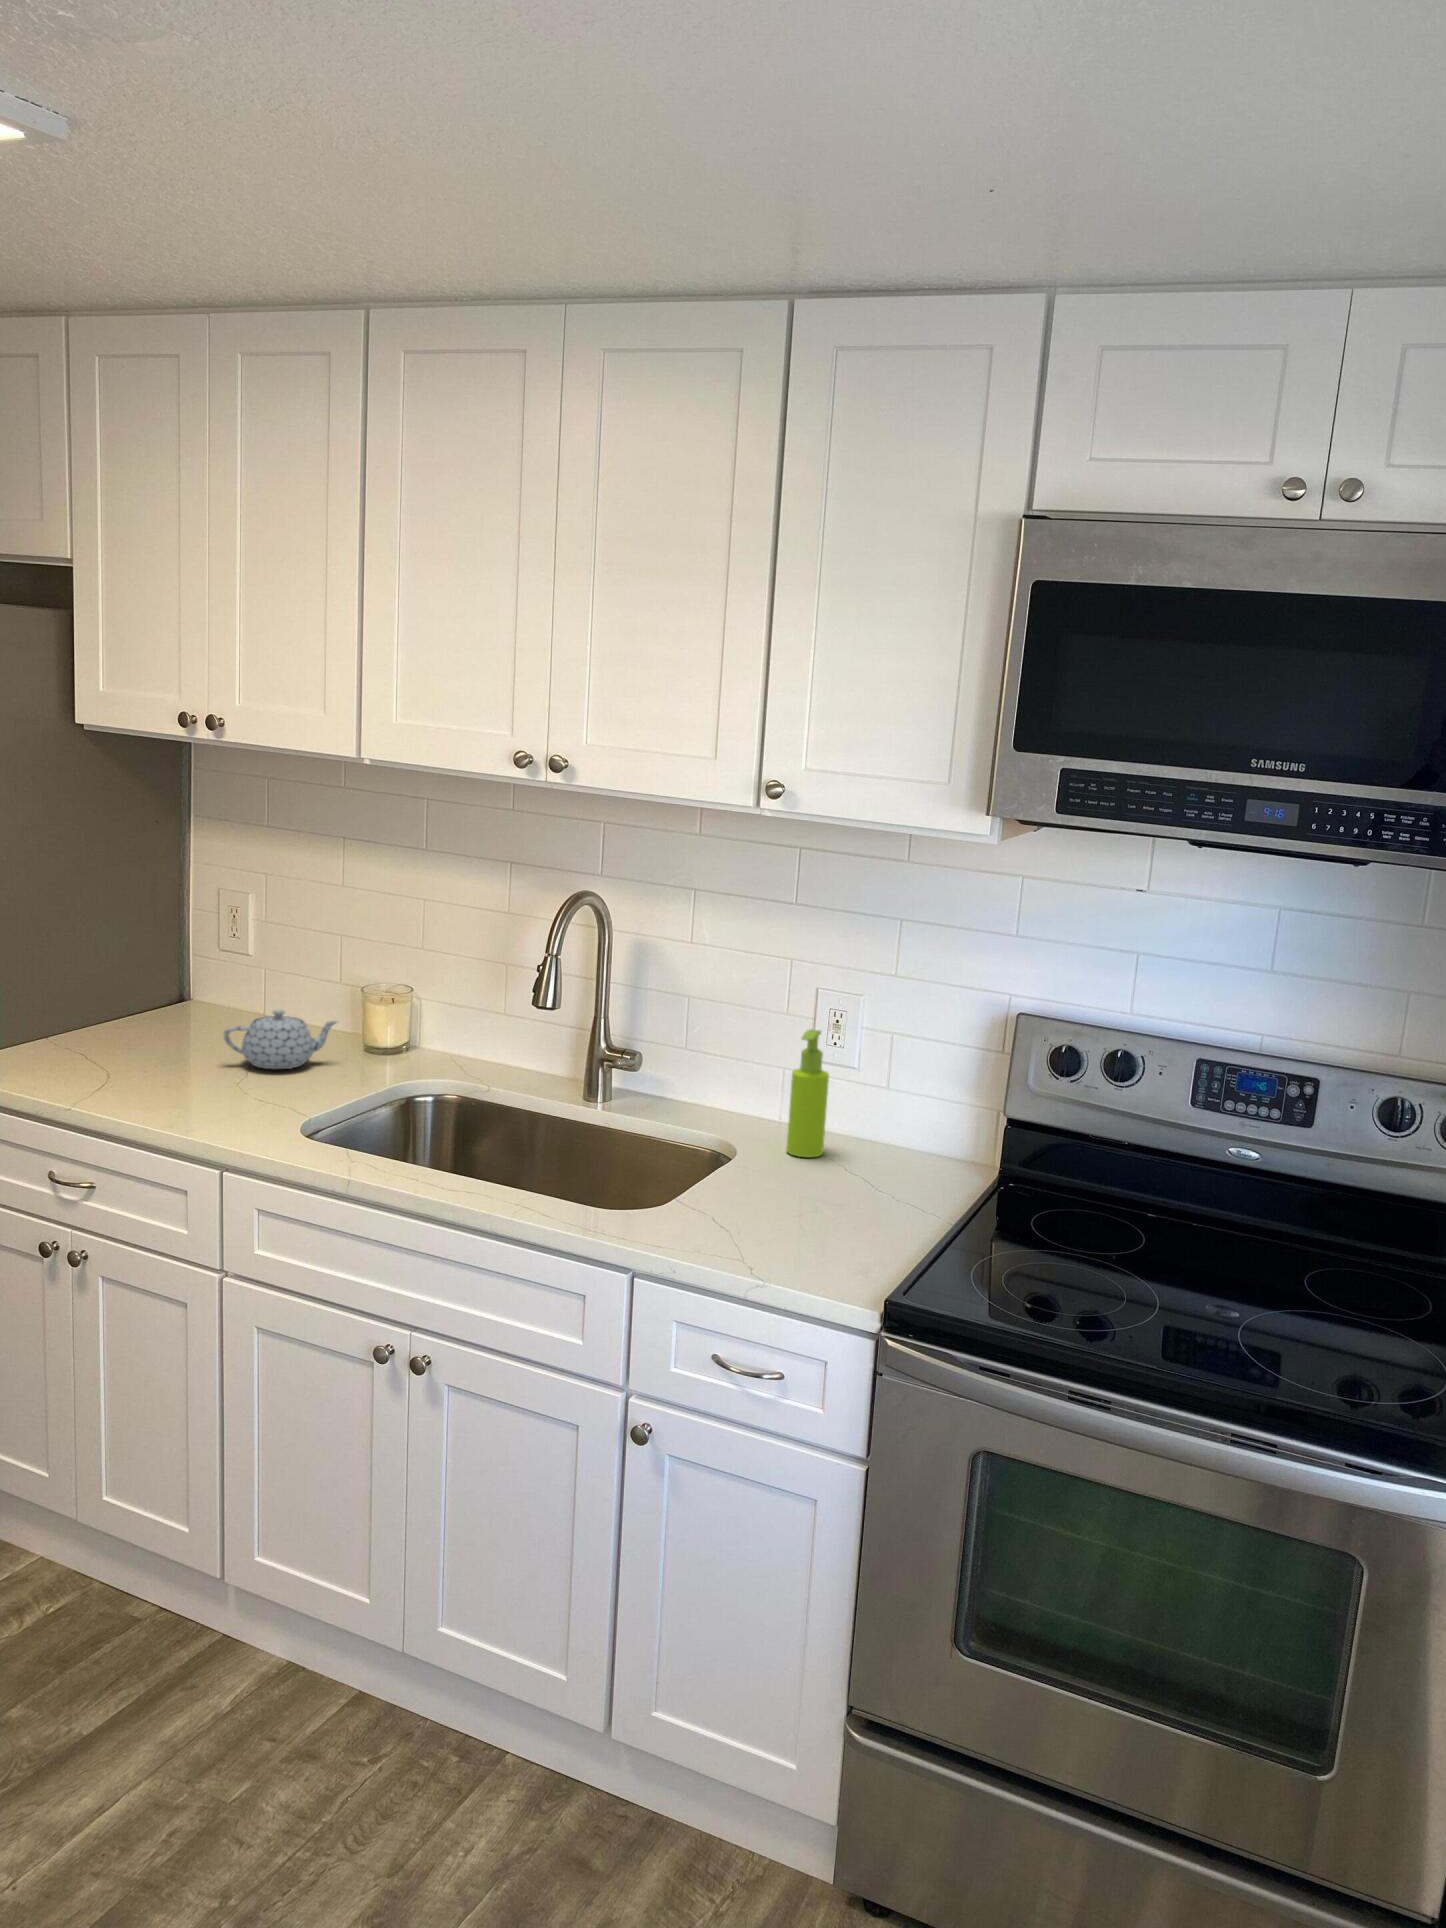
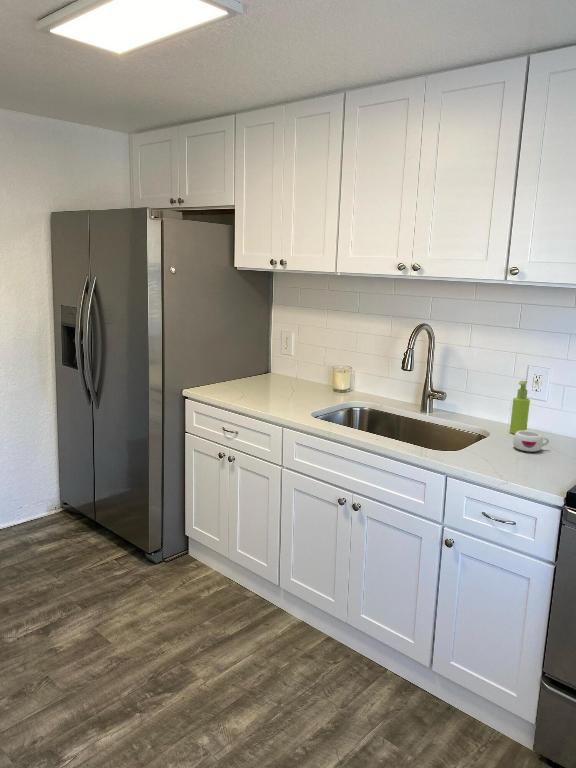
teapot: present [224,1010,338,1069] -> none [284,373,326,395]
mug: none [787,1151,866,1202] -> present [513,430,549,452]

